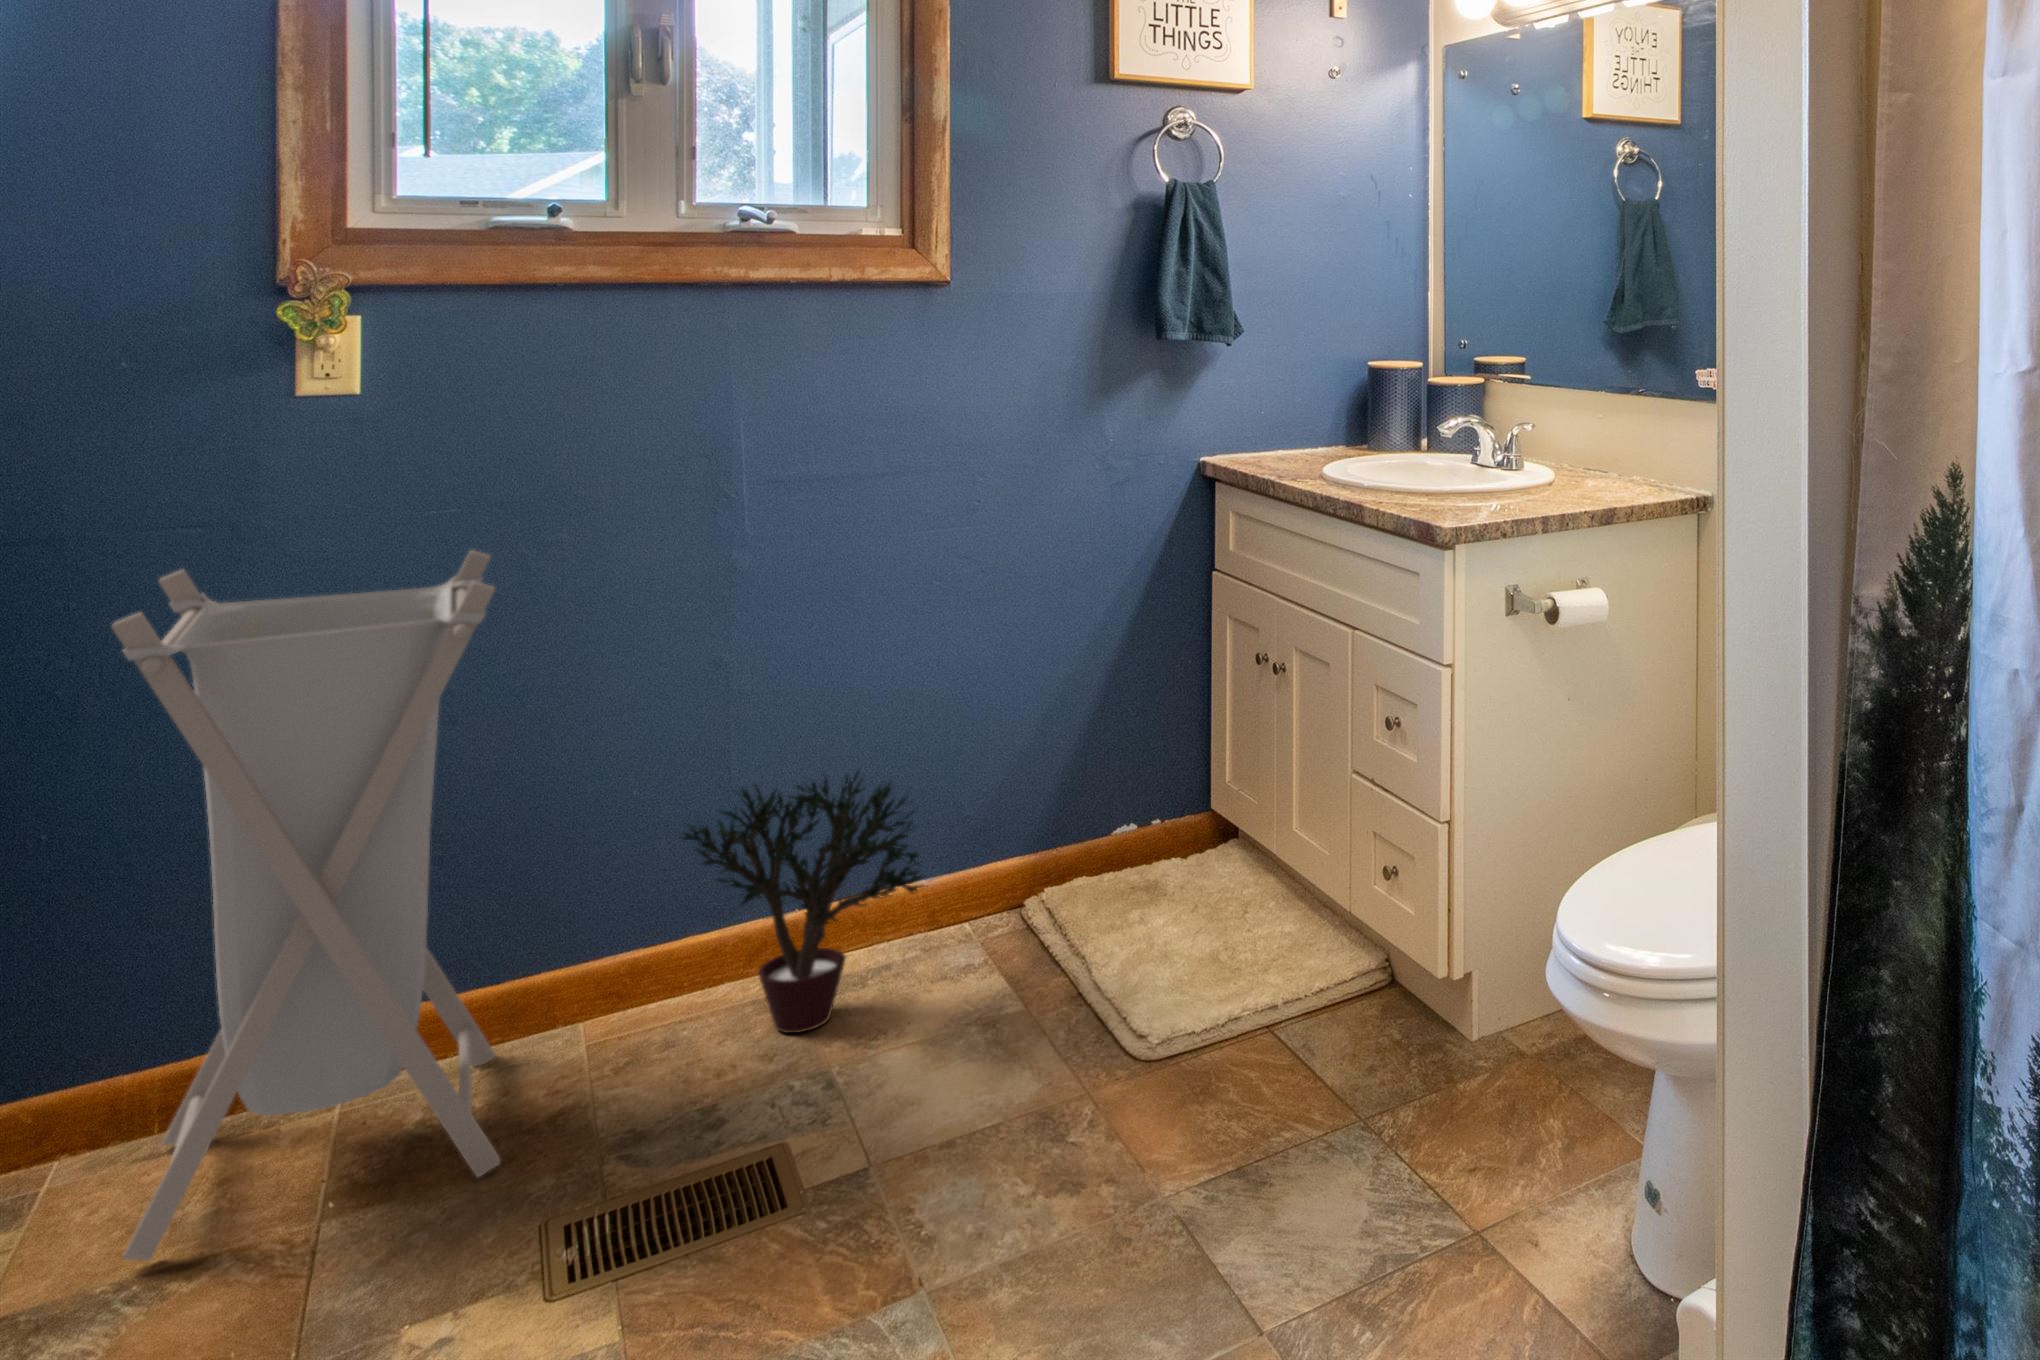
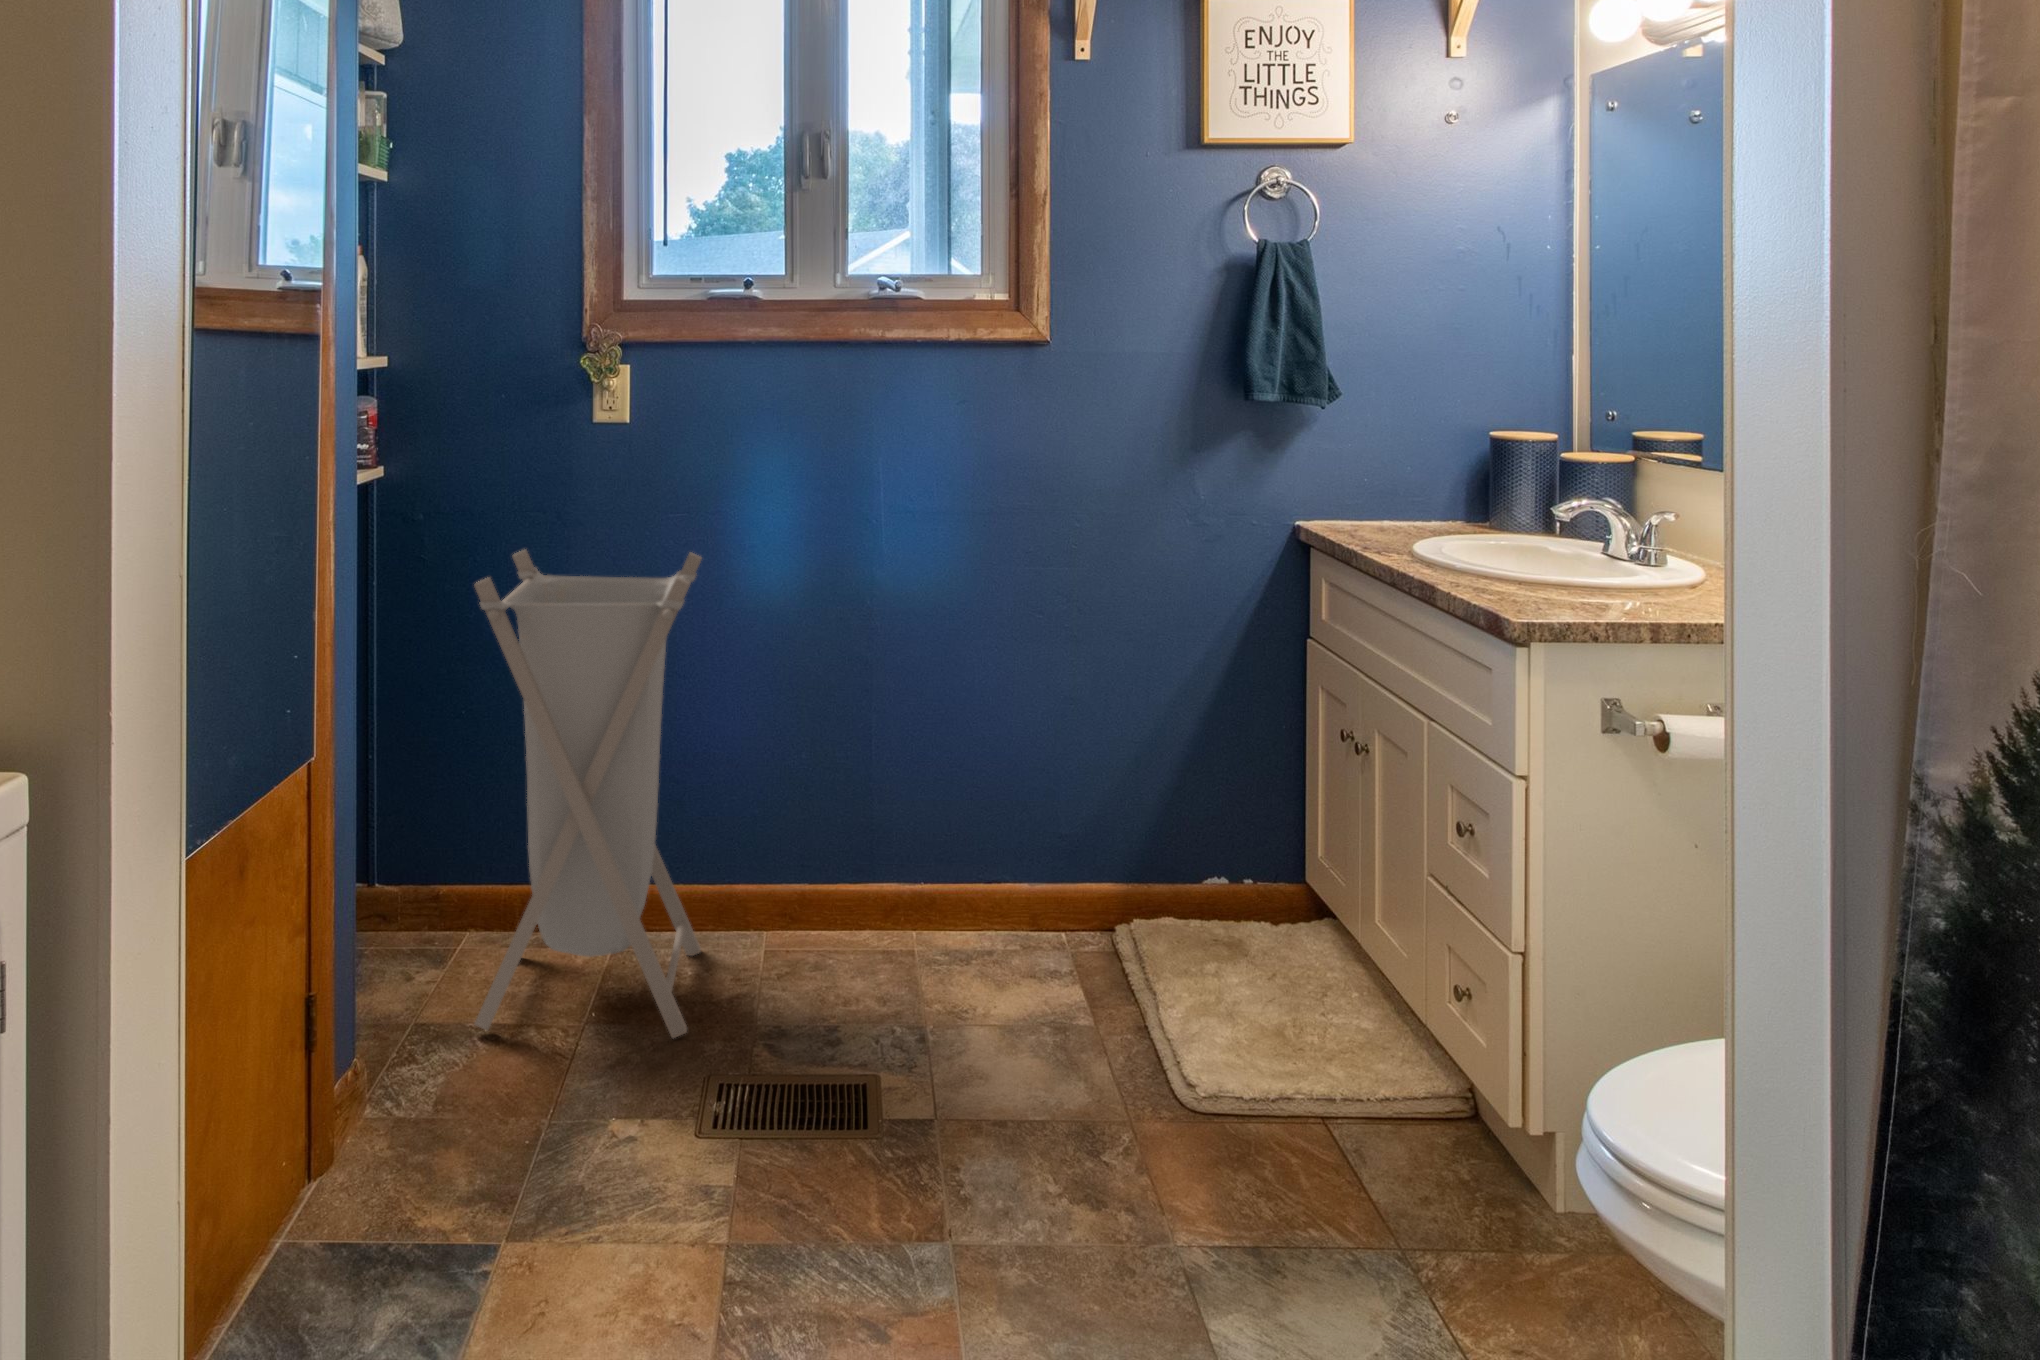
potted plant: present [683,772,923,1033] -> none [821,769,1008,995]

